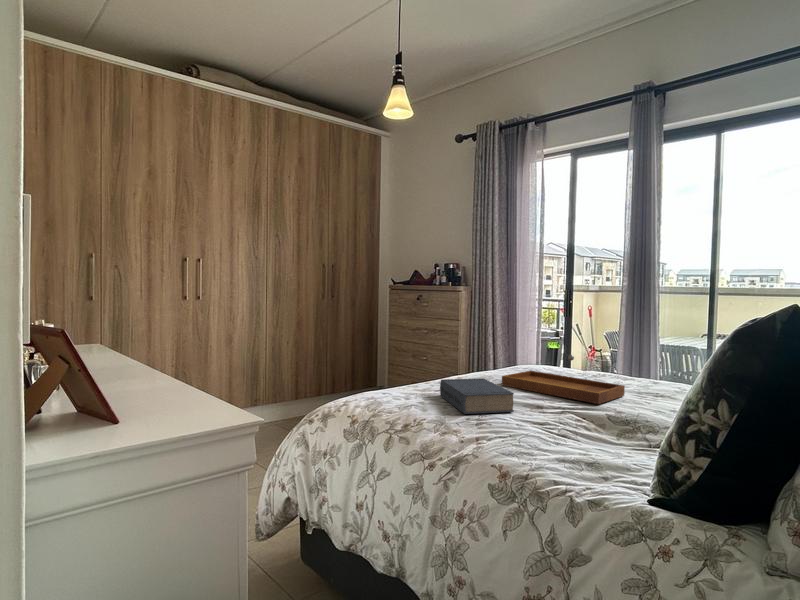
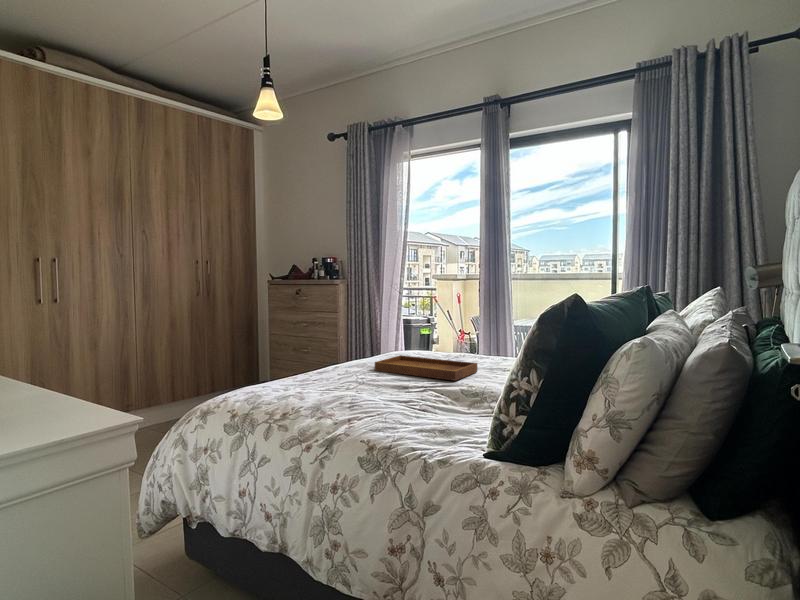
book: present [440,379,514,414] -> none [317,366,383,399]

